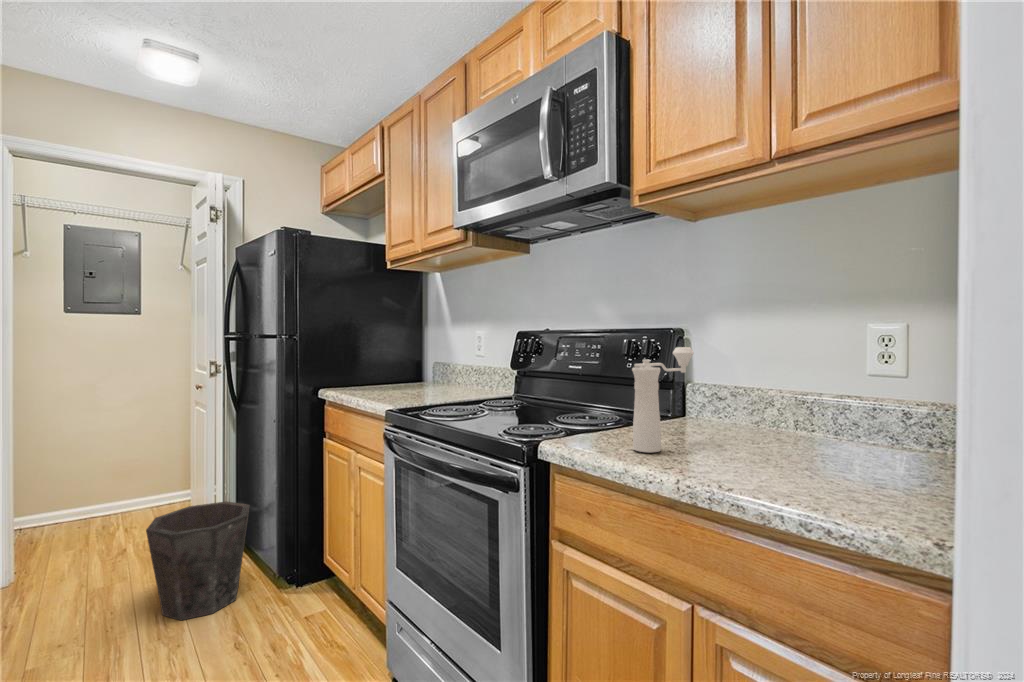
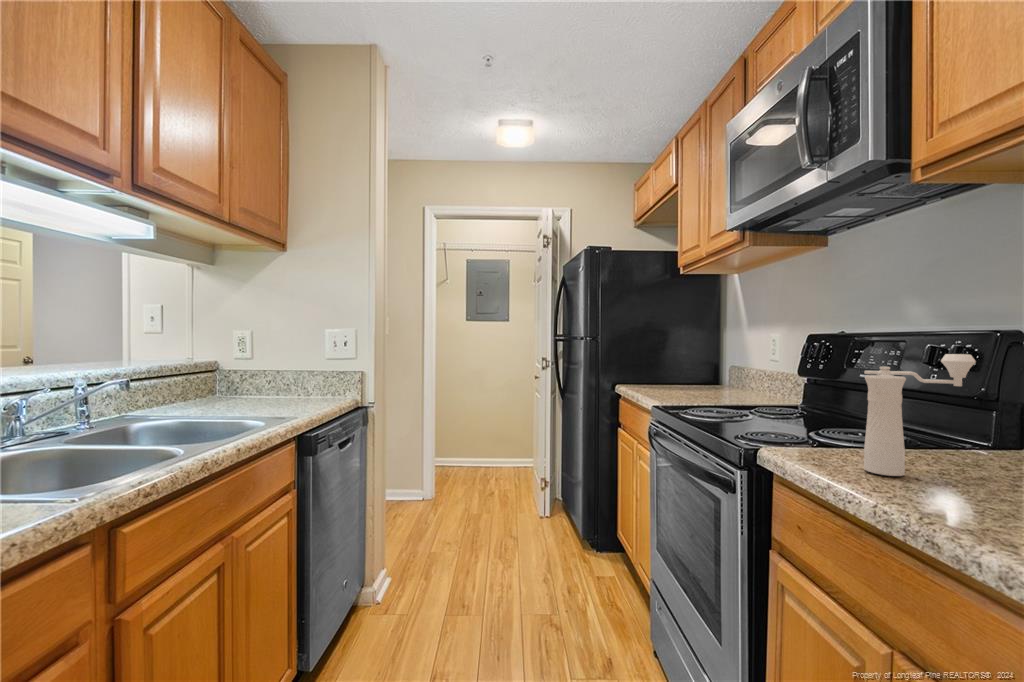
waste bin: present [146,501,250,620] -> none [499,463,565,546]

